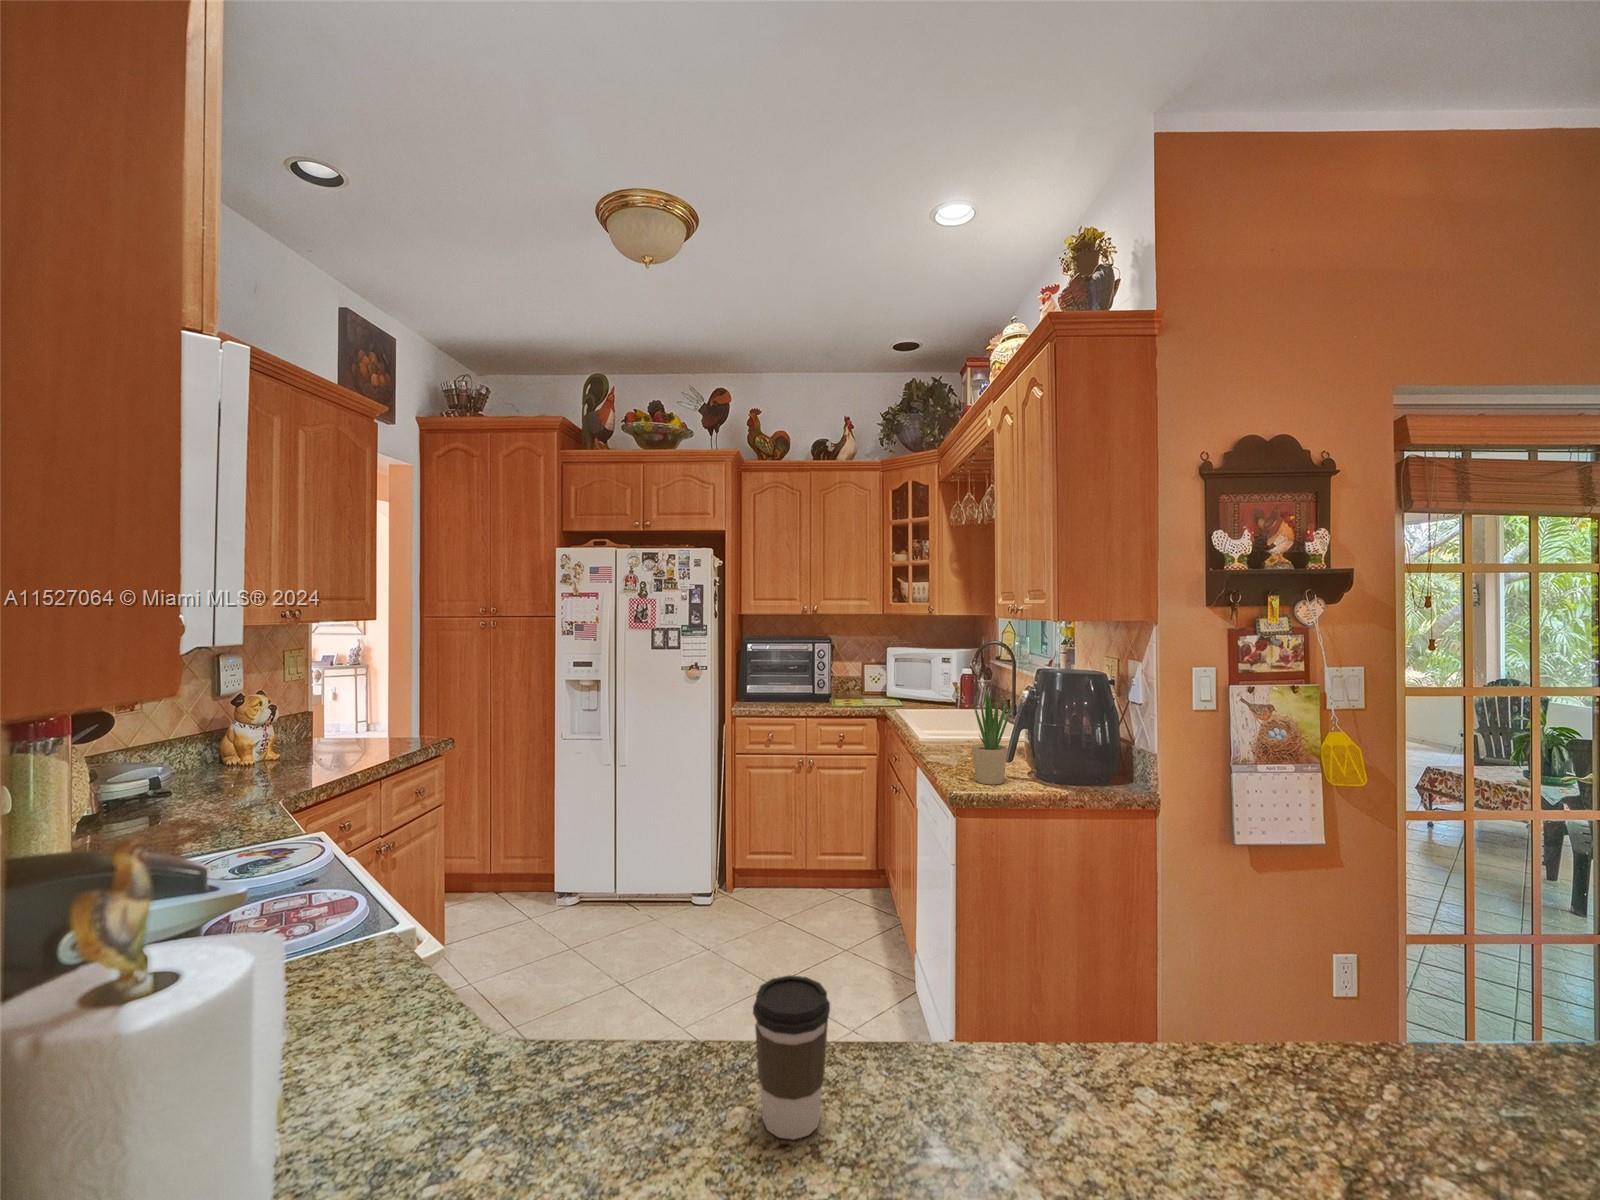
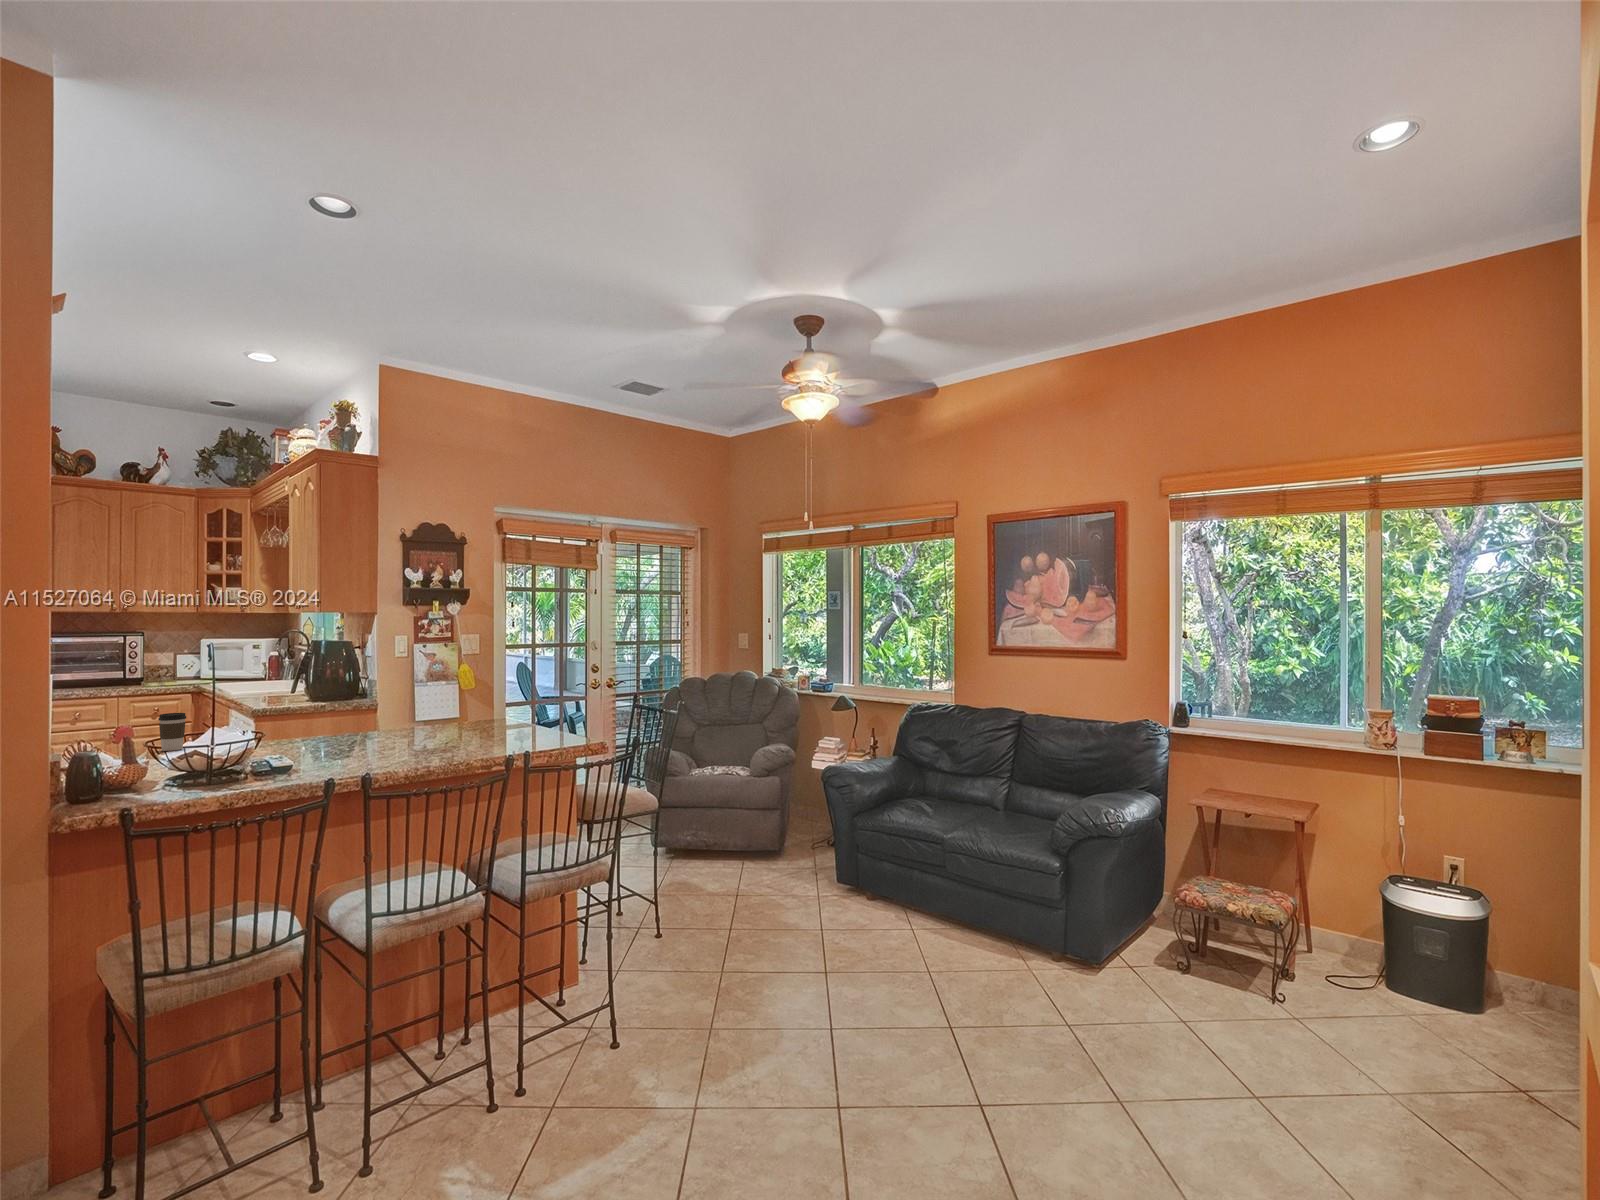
potted plant: present [972,687,1013,785] -> none [264,650,292,705]

